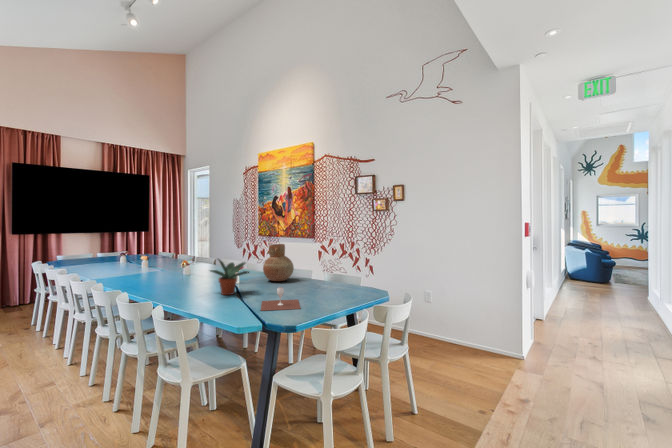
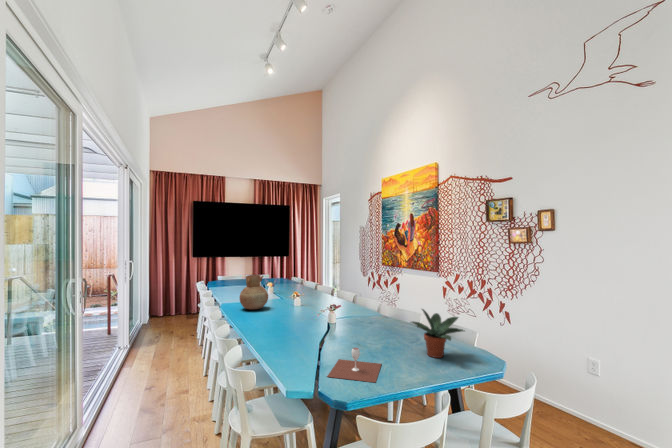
vase: present [263,244,294,281] -> present [240,275,268,310]
potted plant: present [210,259,249,295] -> present [411,309,465,358]

